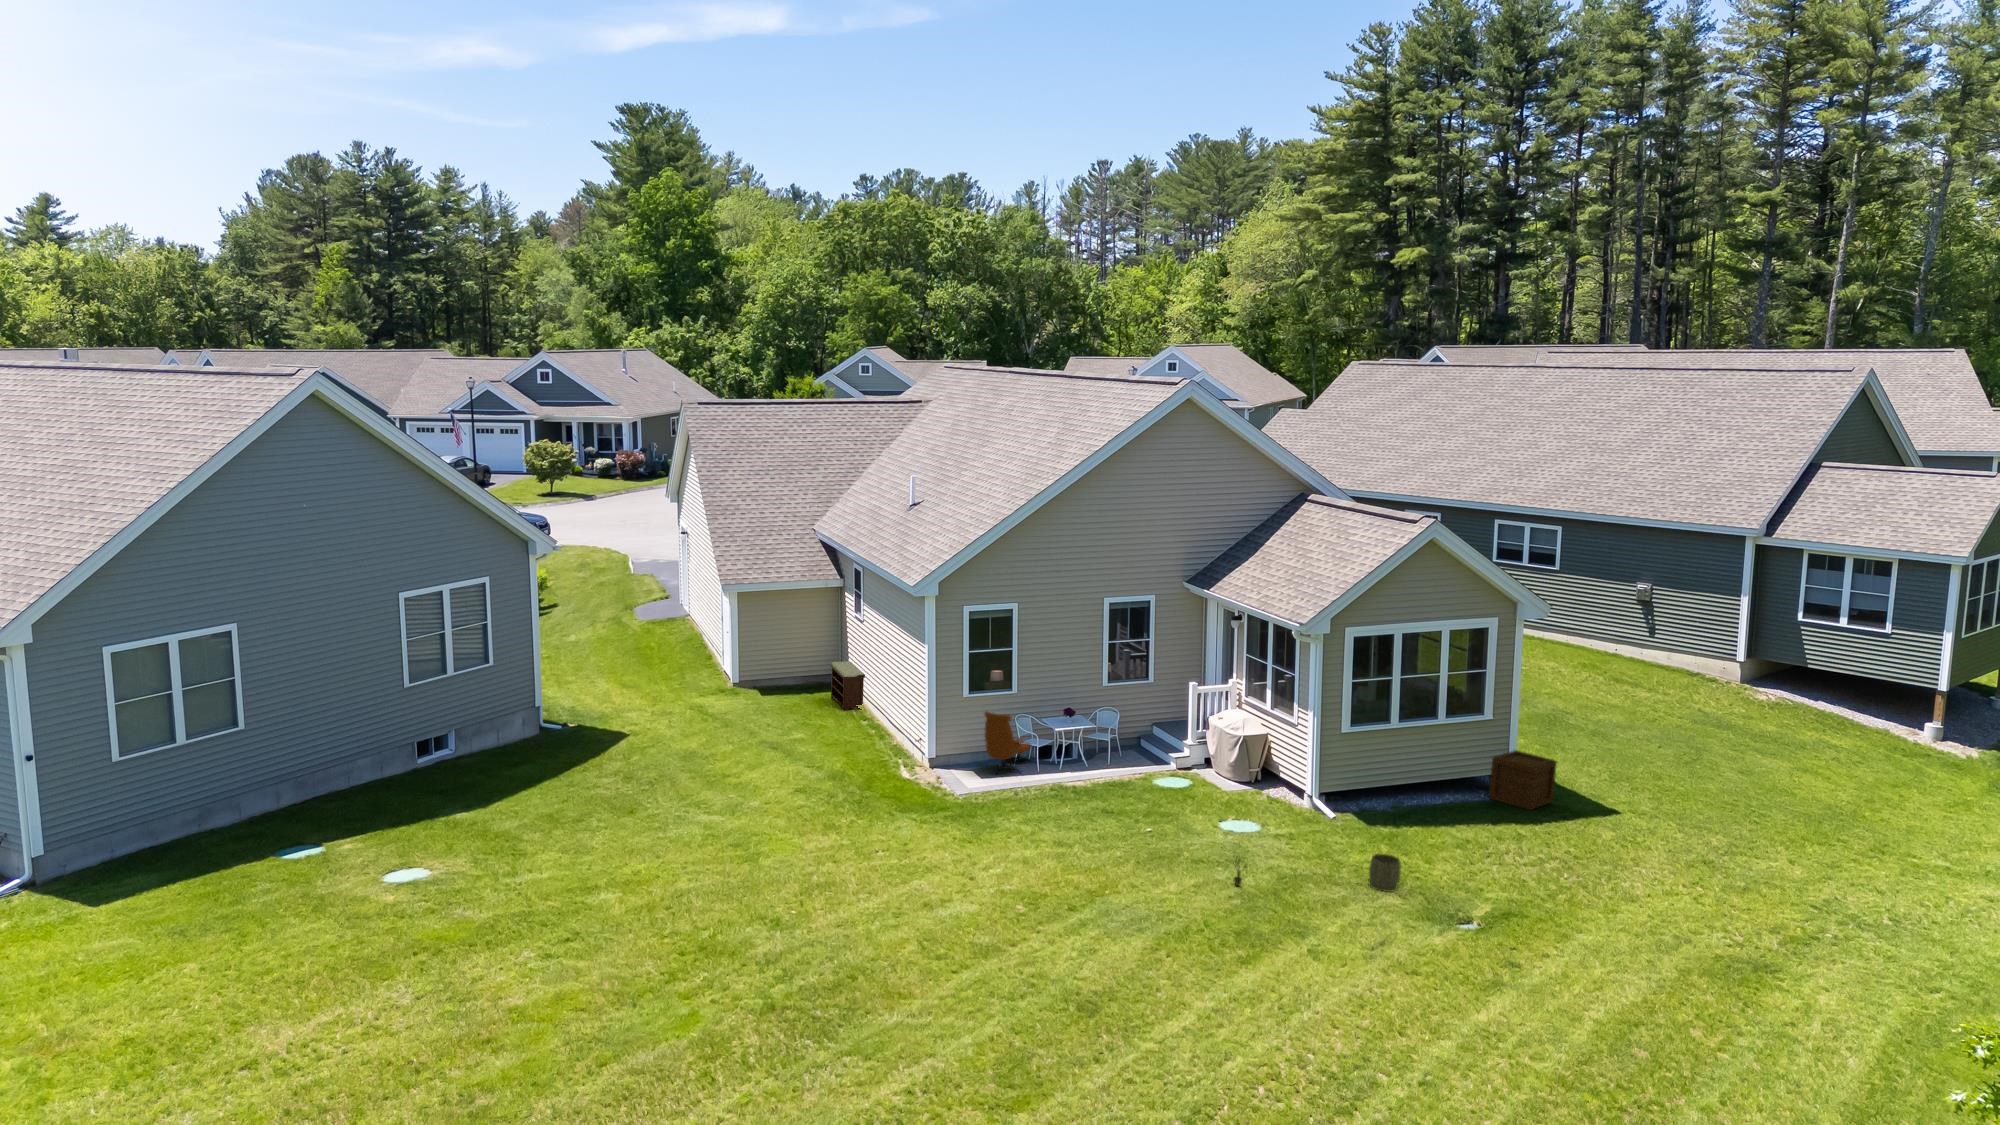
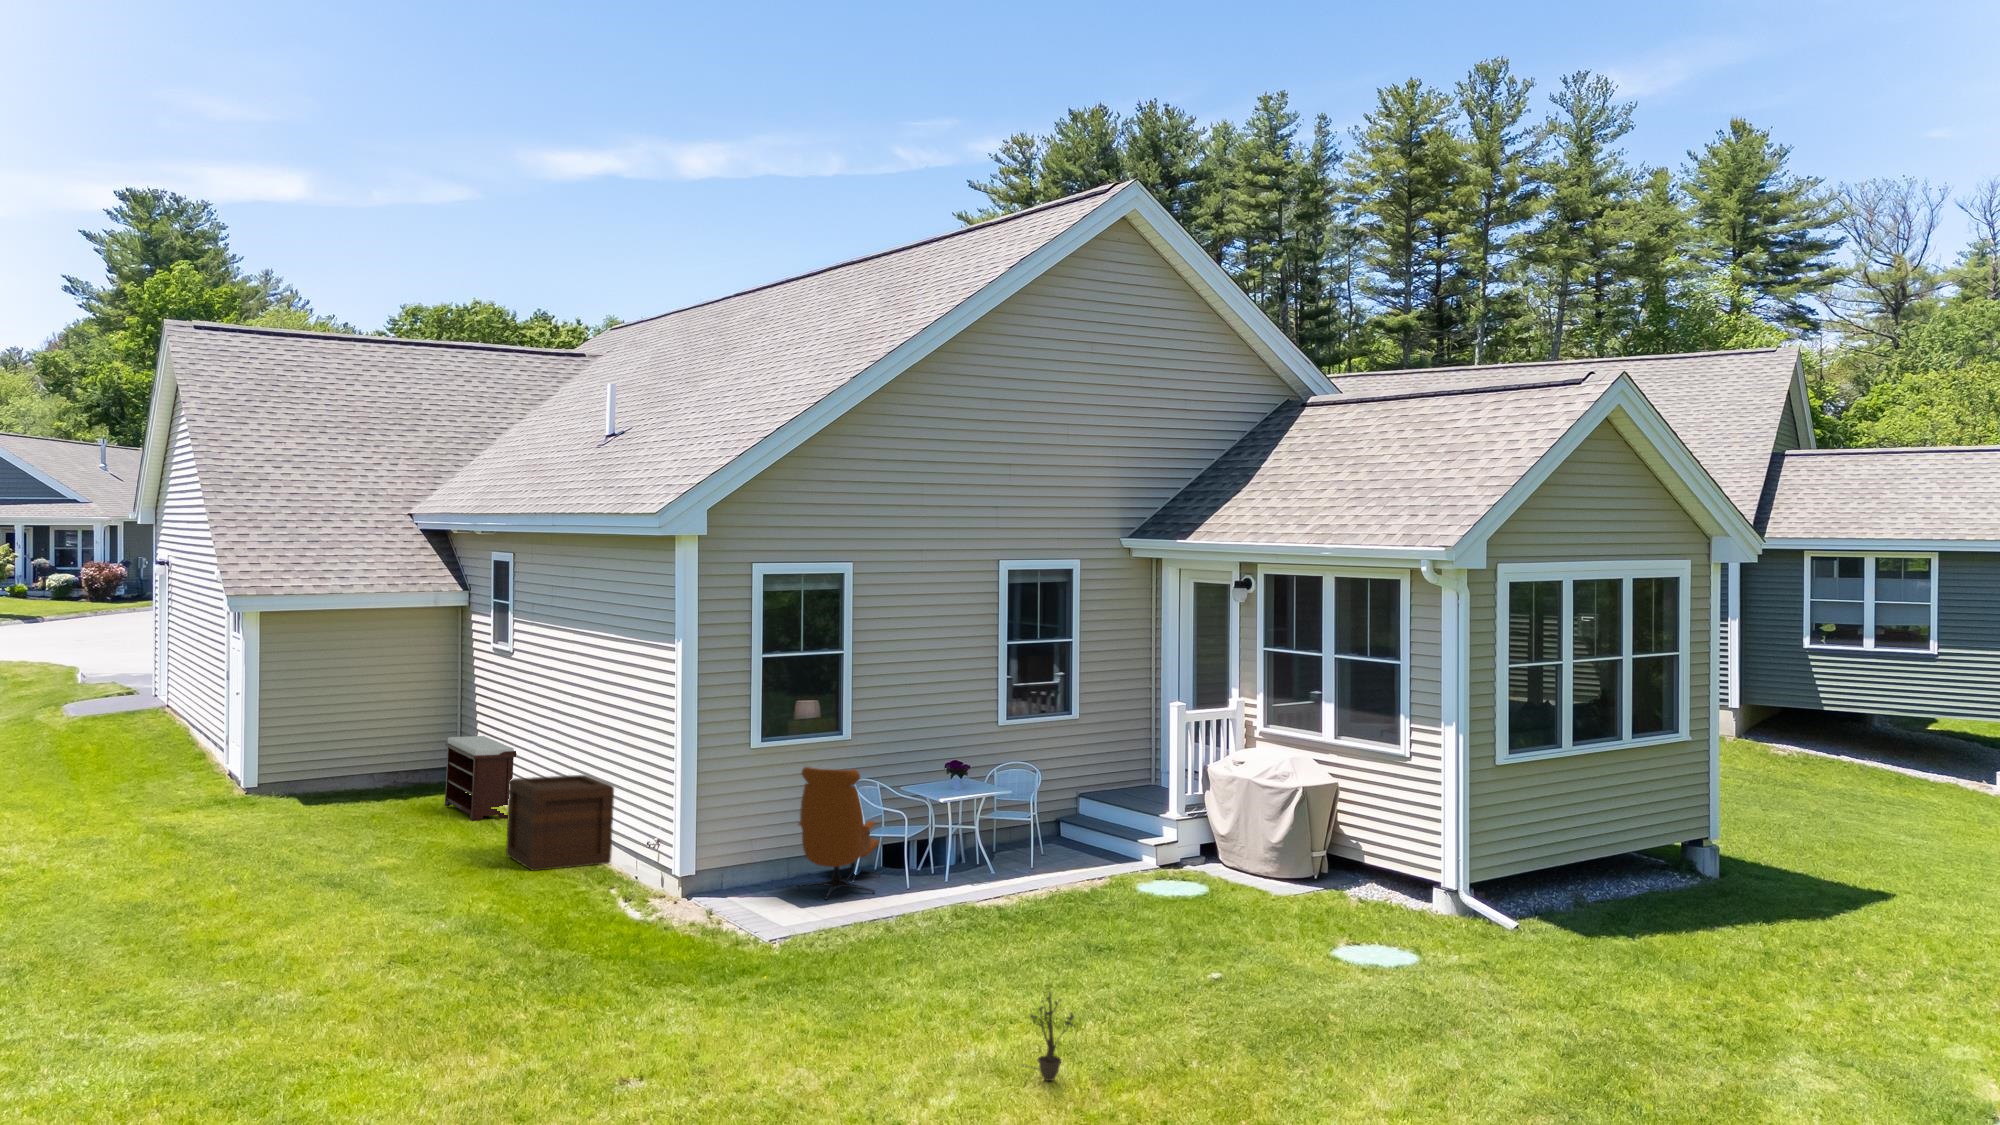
wooden crate: present [1489,750,1557,810] -> present [506,775,614,871]
woven basket: present [1369,854,1401,892] -> none [1823,968,1904,1055]
decorative plant: present [1233,858,1247,886] -> present [1023,992,1075,1081]

